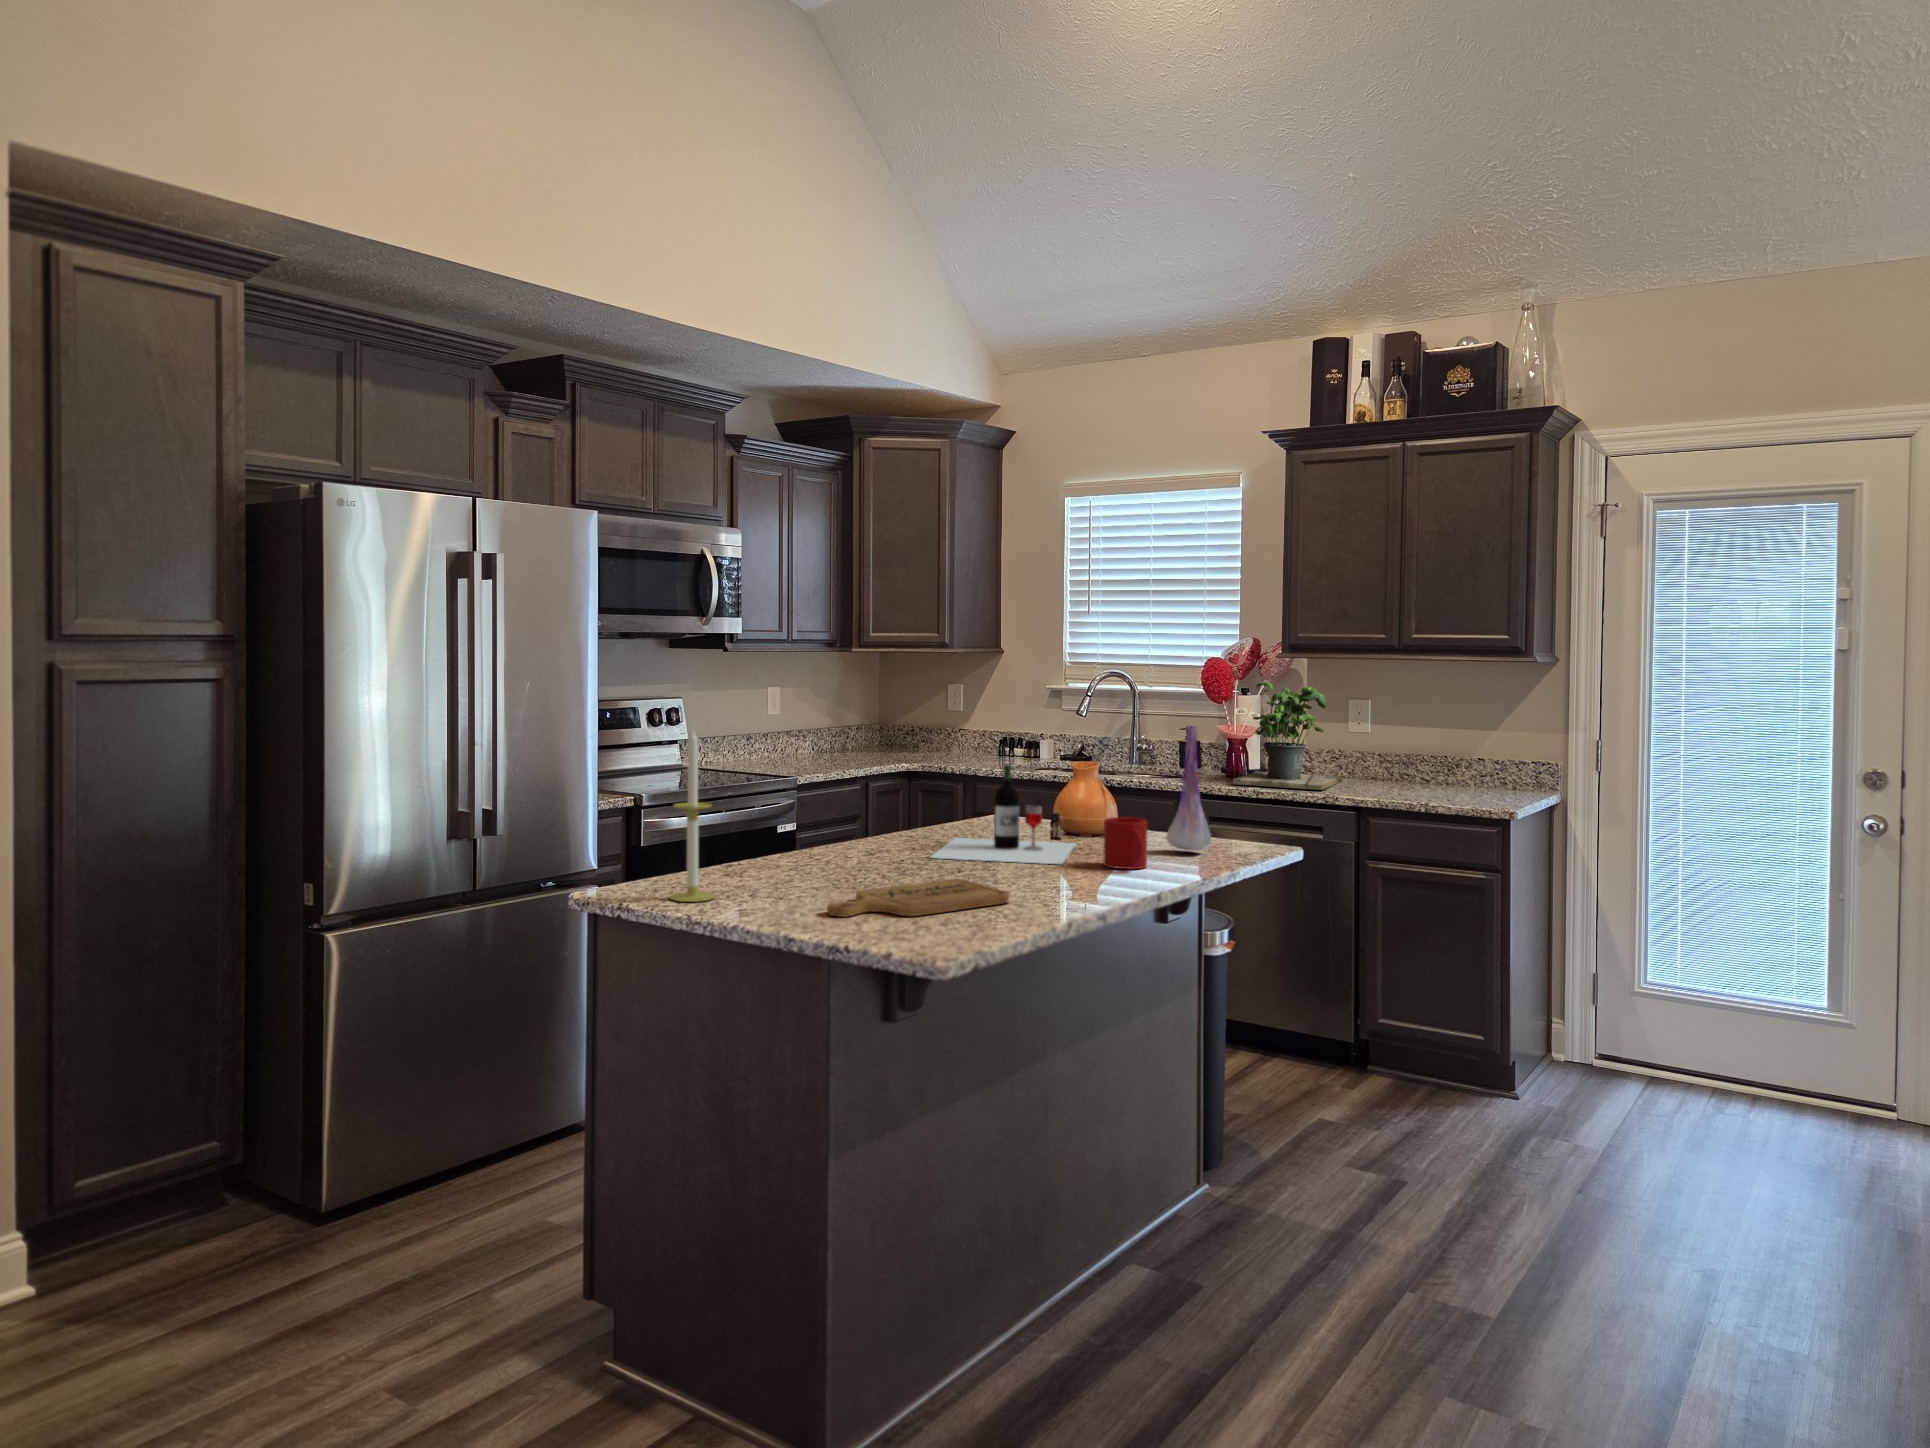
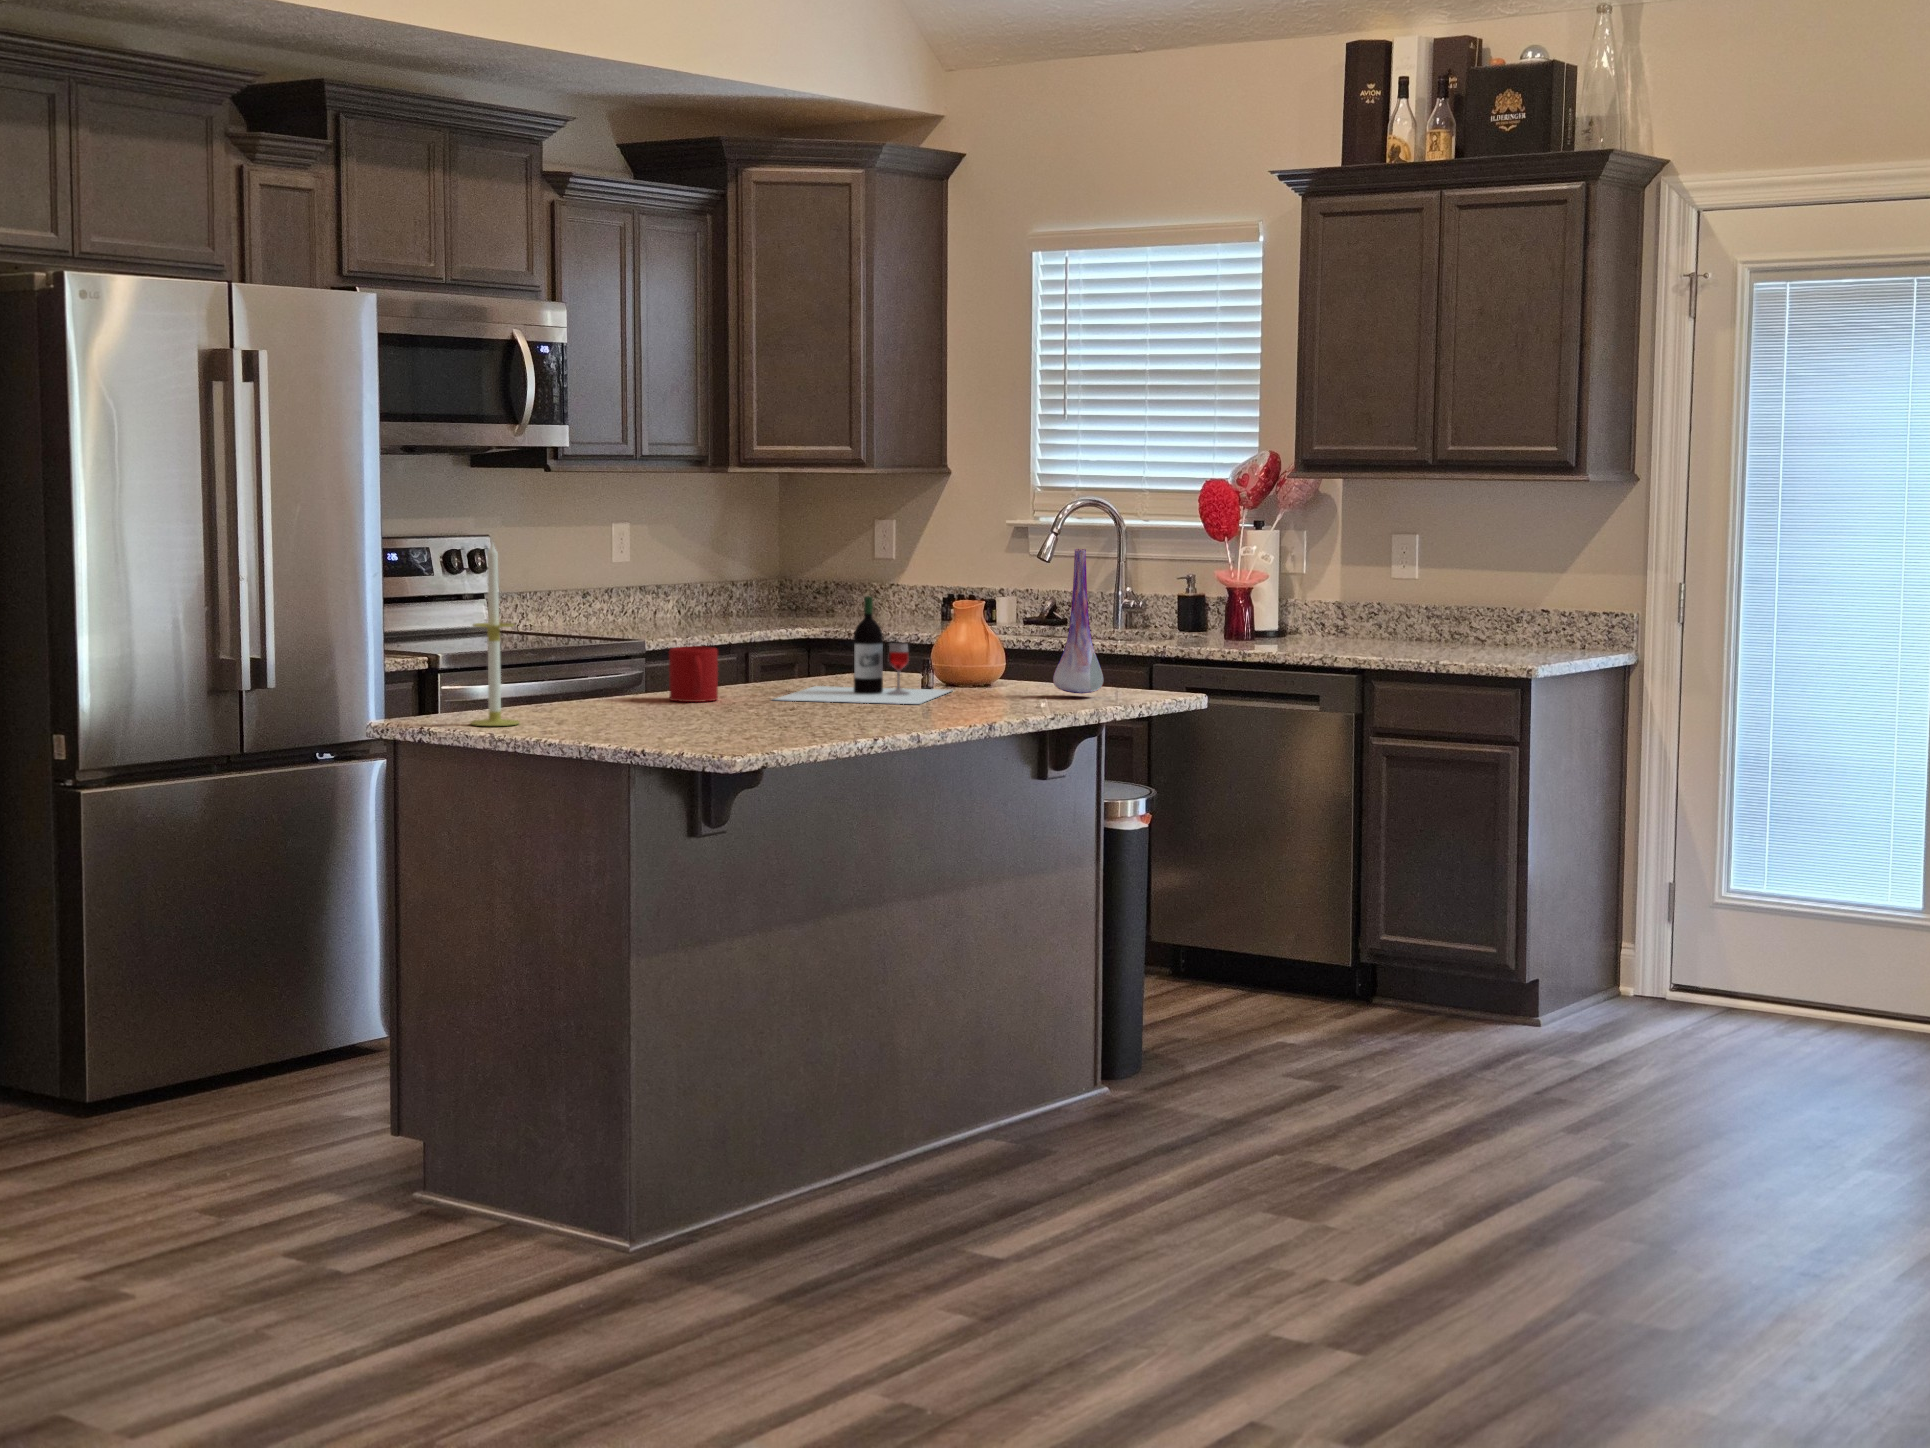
potted plant: present [1233,682,1342,790] -> none [1220,509,1369,648]
mug: present [1103,817,1147,869] -> present [669,646,718,702]
cutting board: present [827,879,1009,917] -> none [634,709,833,734]

